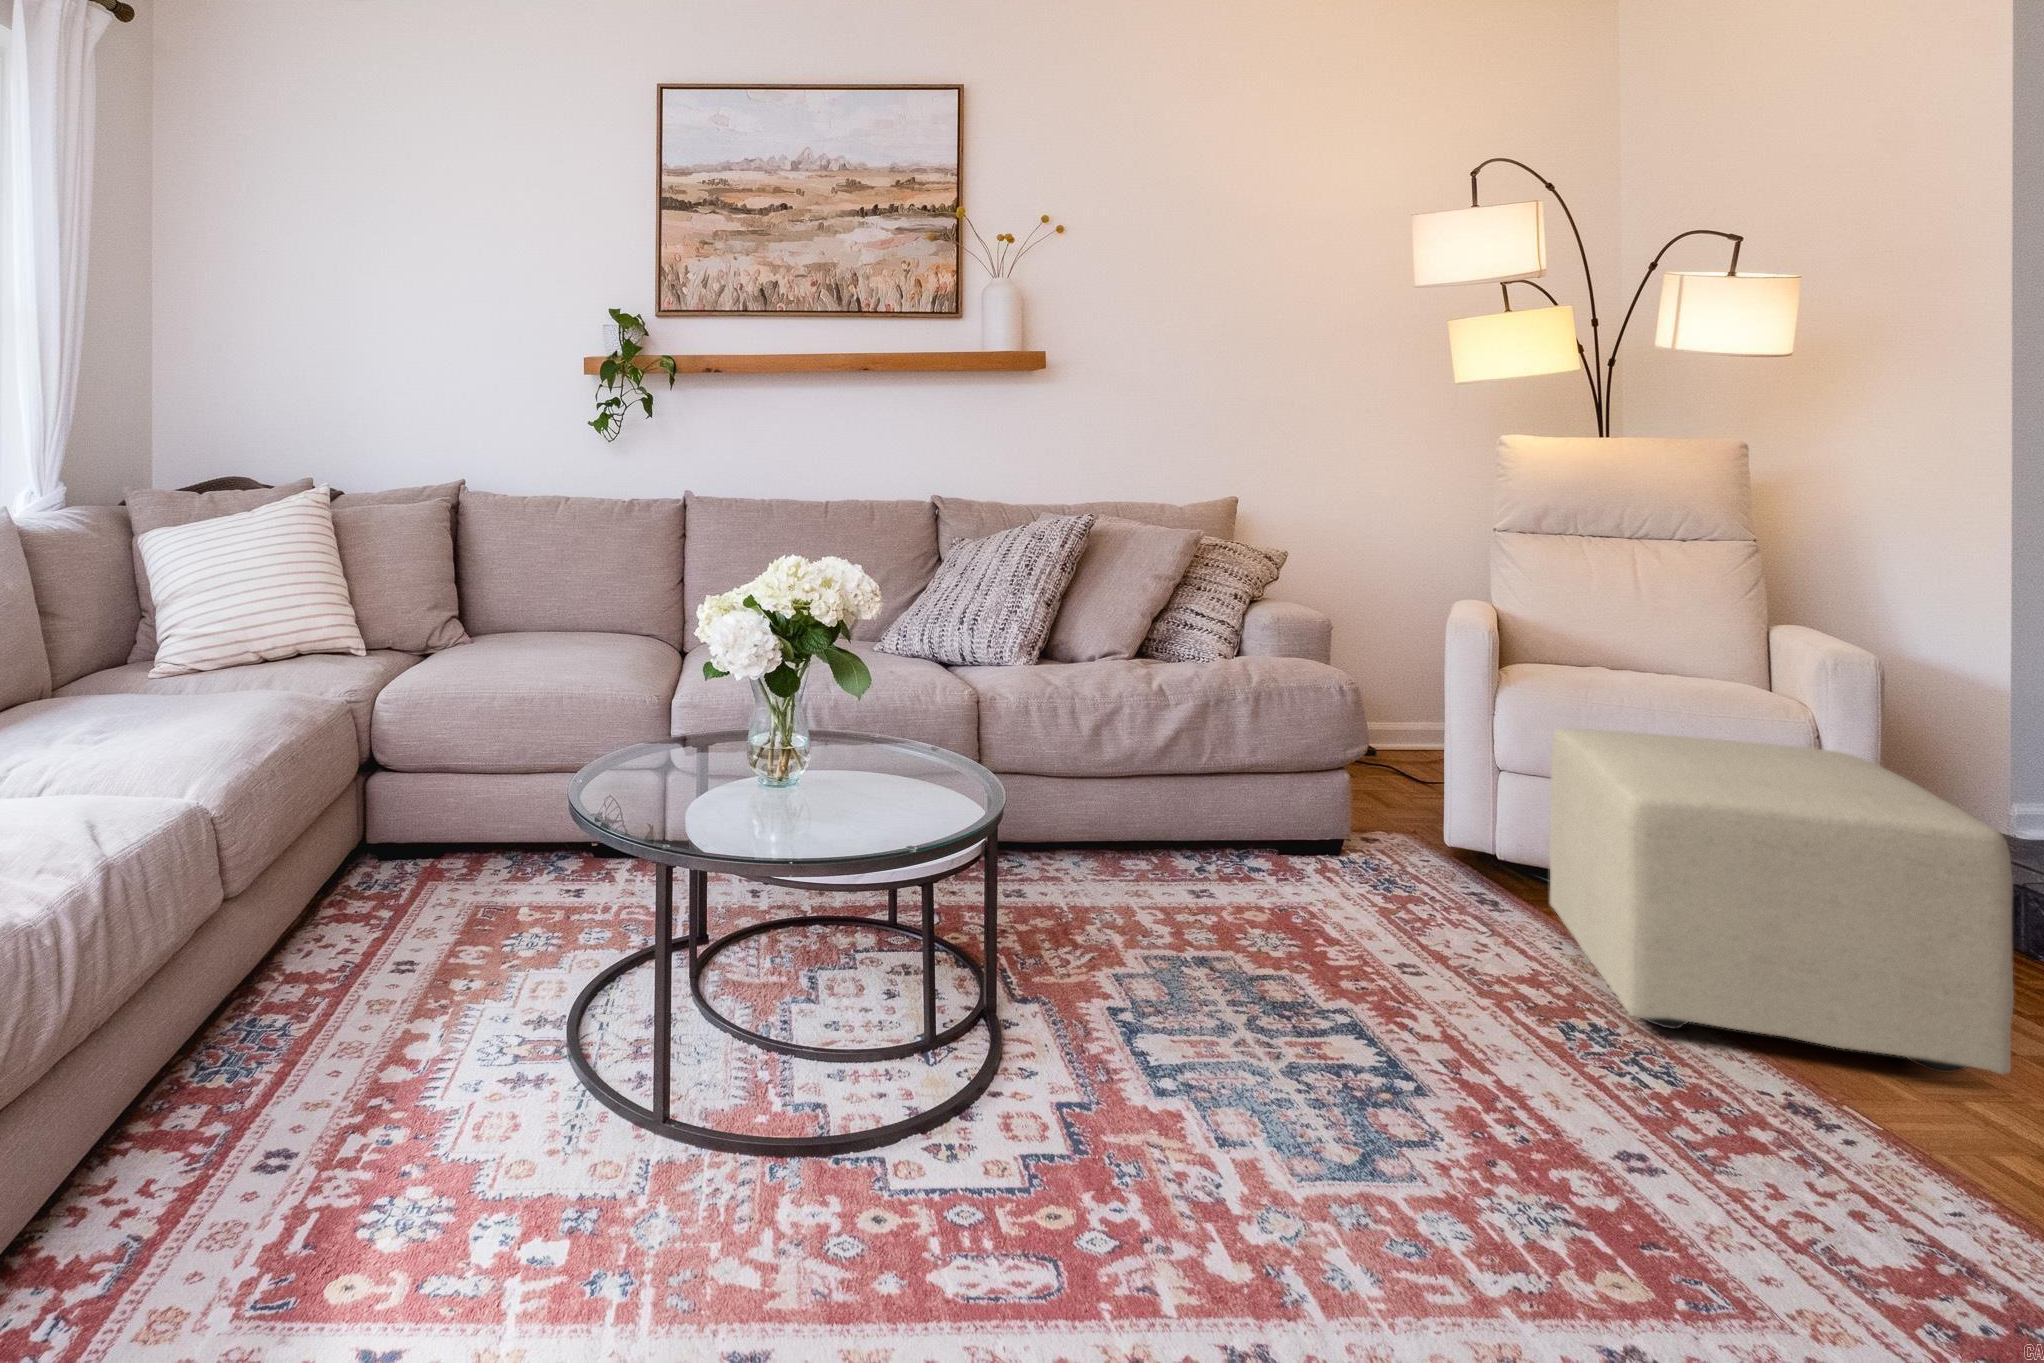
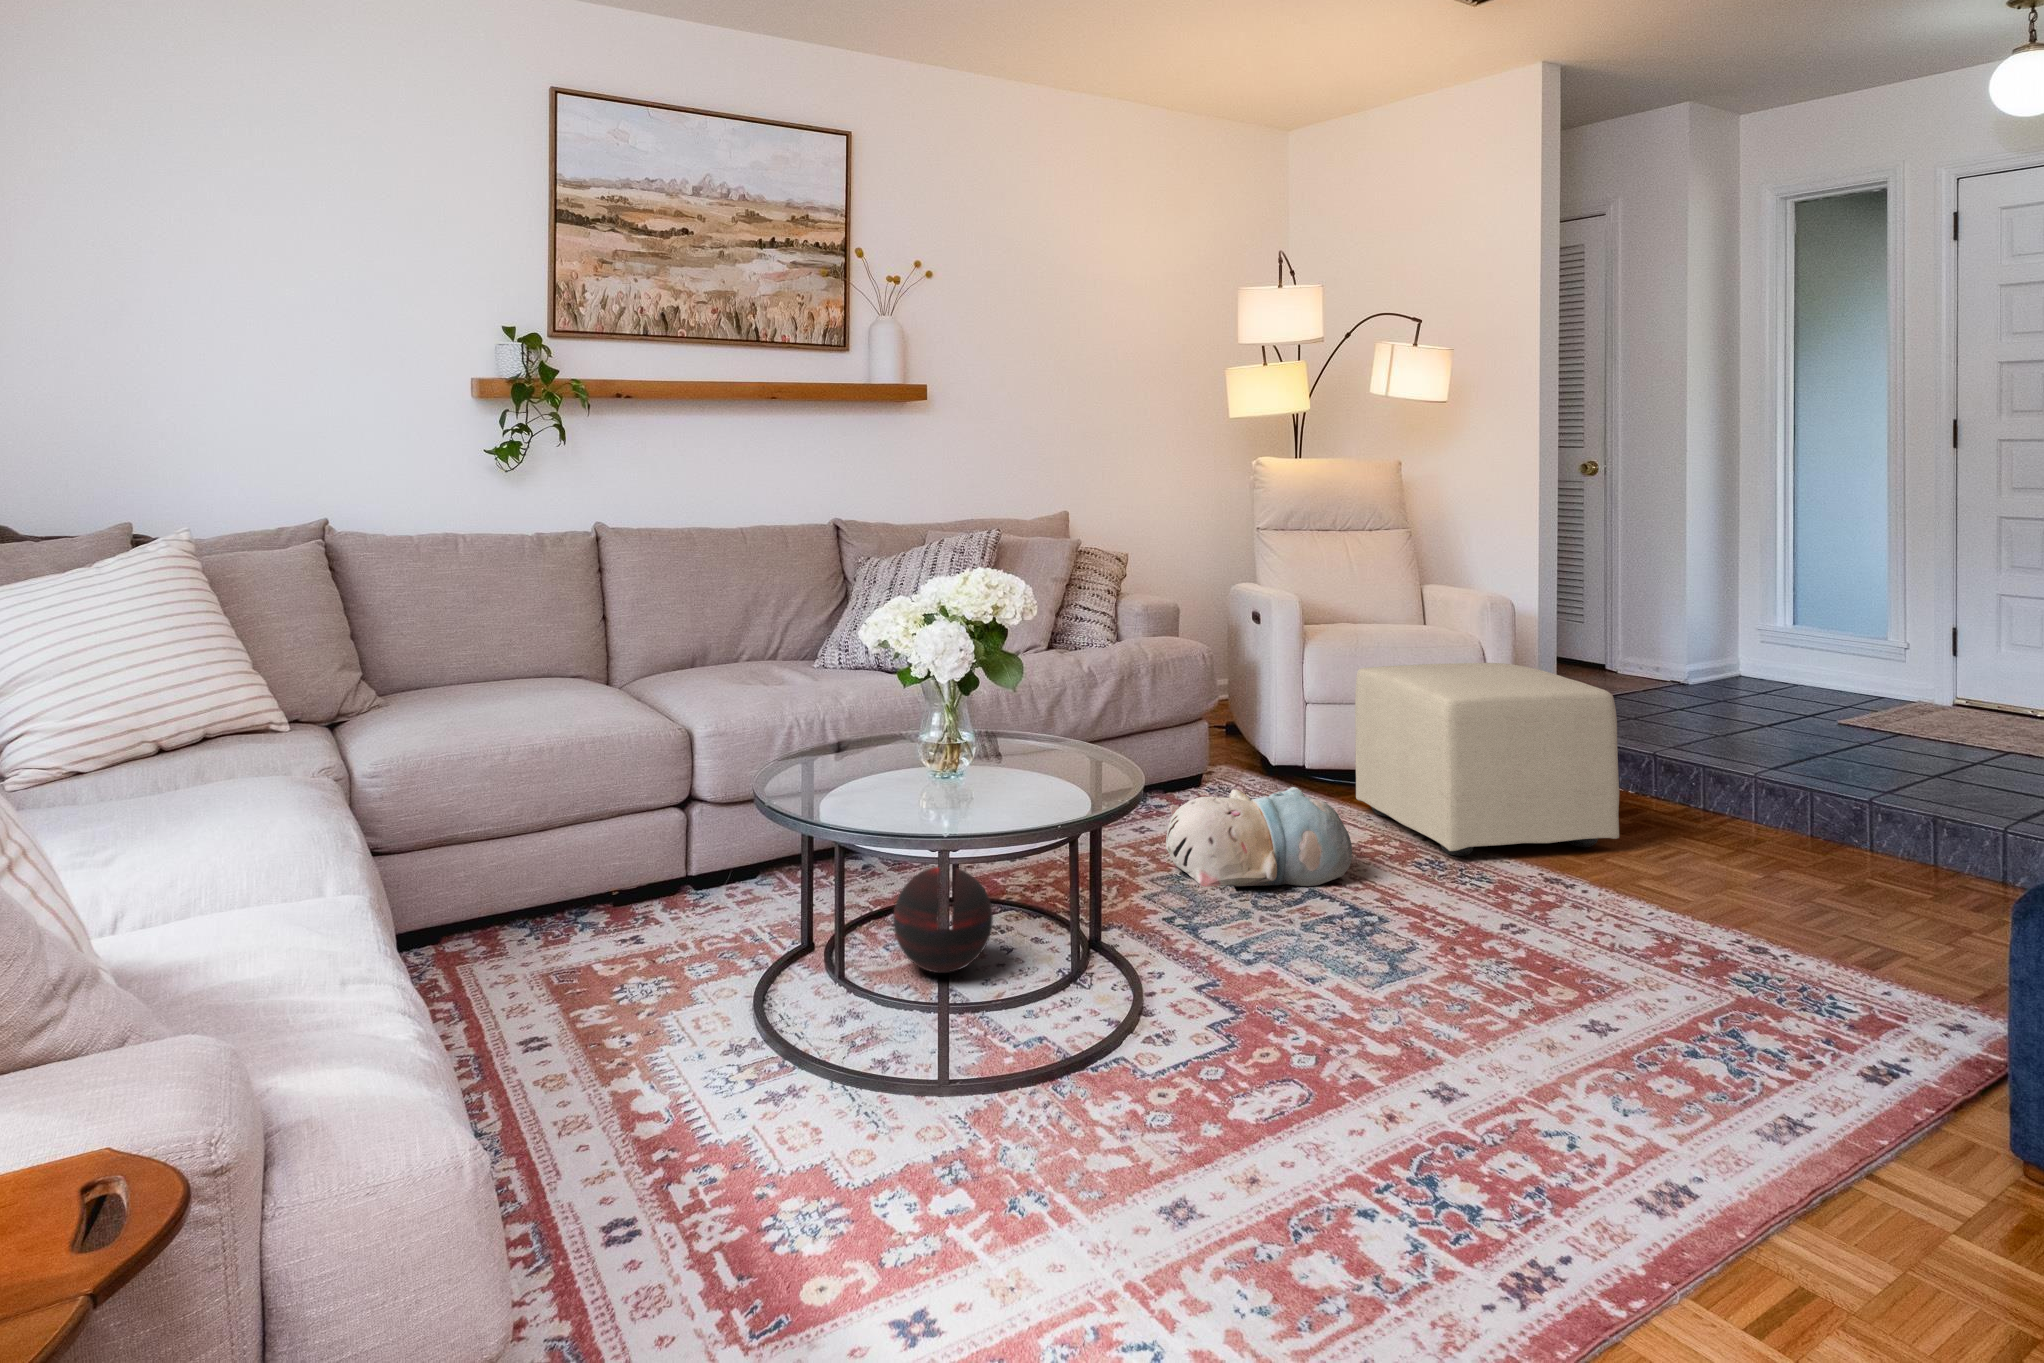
plush toy: none [1174,860,1433,1012] -> present [1166,787,1352,887]
decorative orb: none [752,882,858,997] -> present [893,867,993,973]

